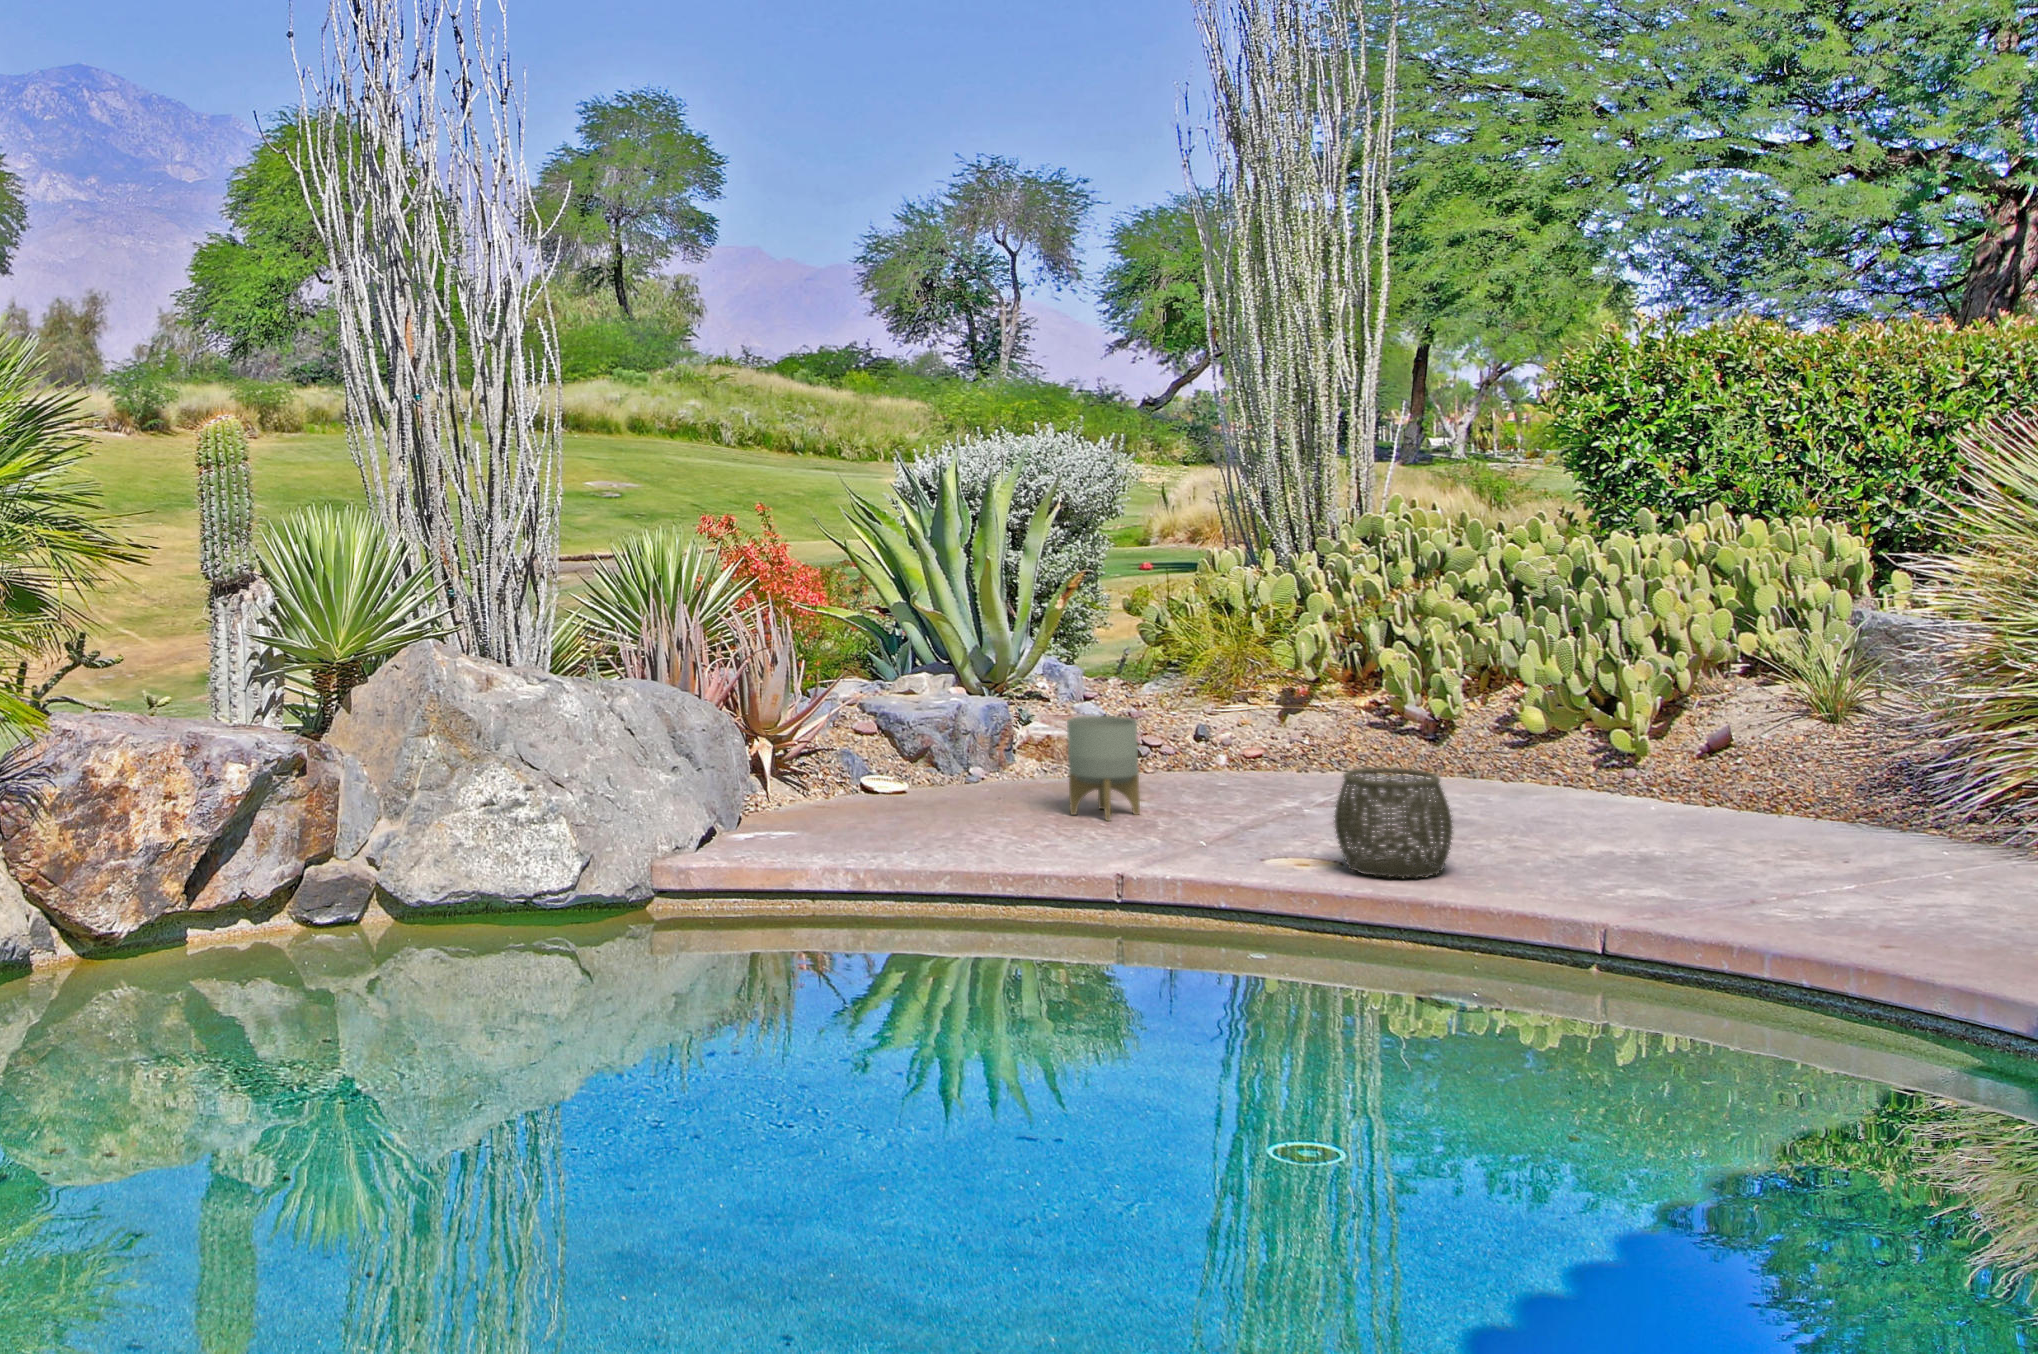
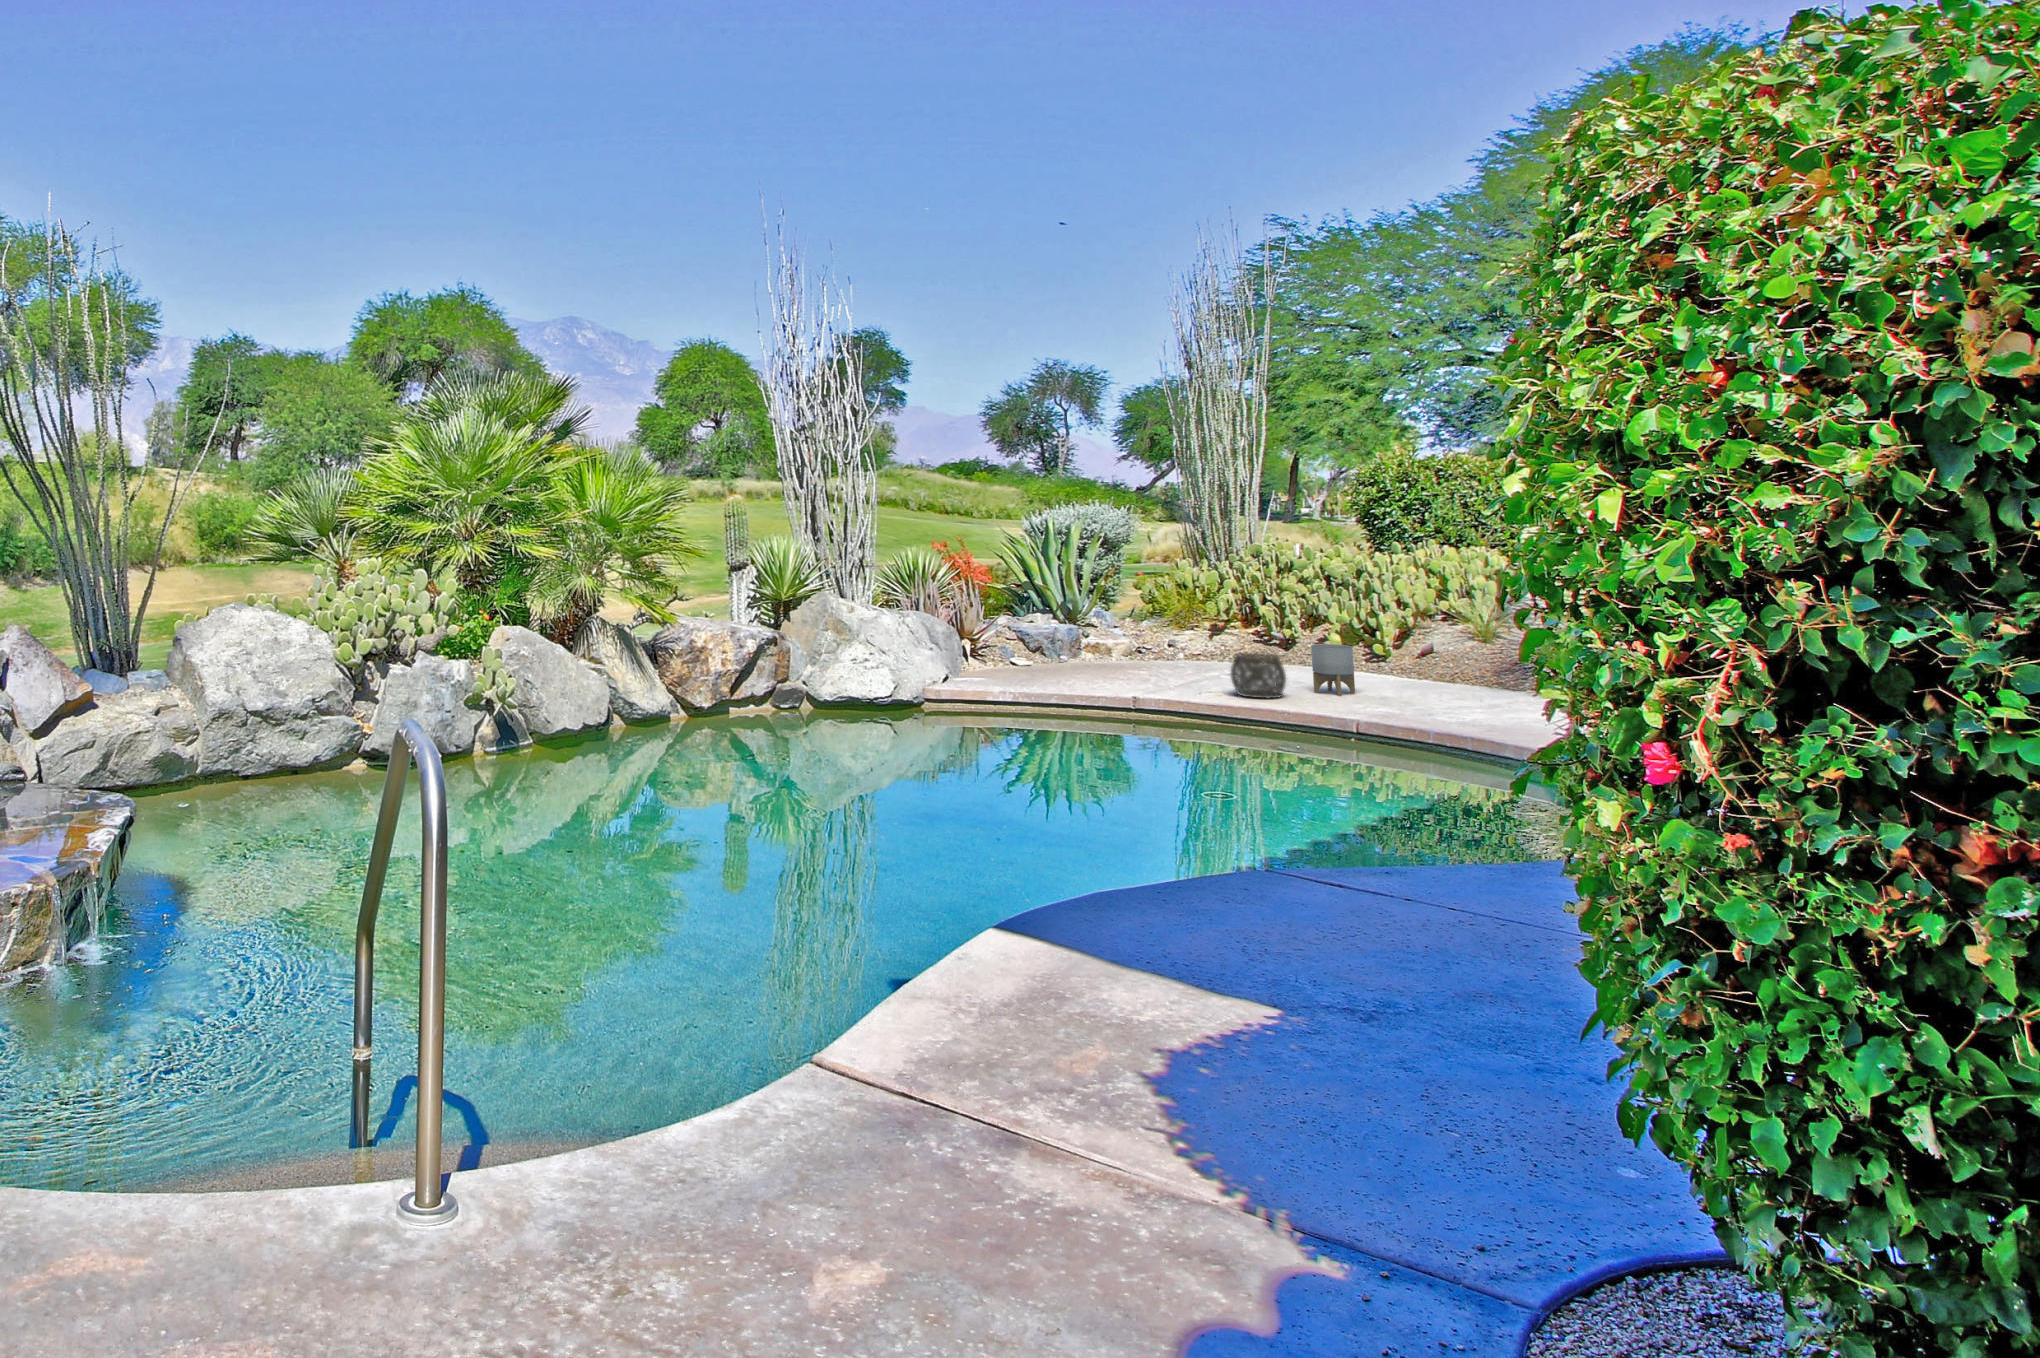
planter: present [1067,716,1140,821] -> present [1311,644,1355,696]

